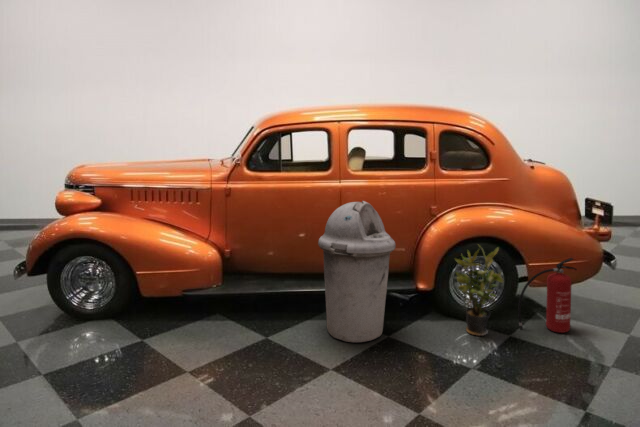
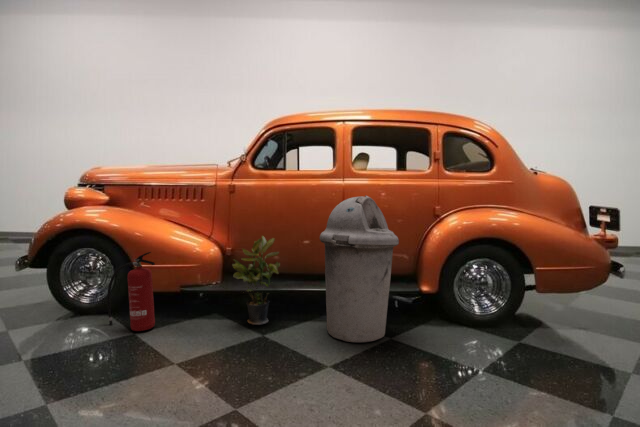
potted plant: present [455,245,503,336] -> present [233,236,280,325]
fire extinguisher: present [518,258,577,333] -> present [107,252,155,331]

